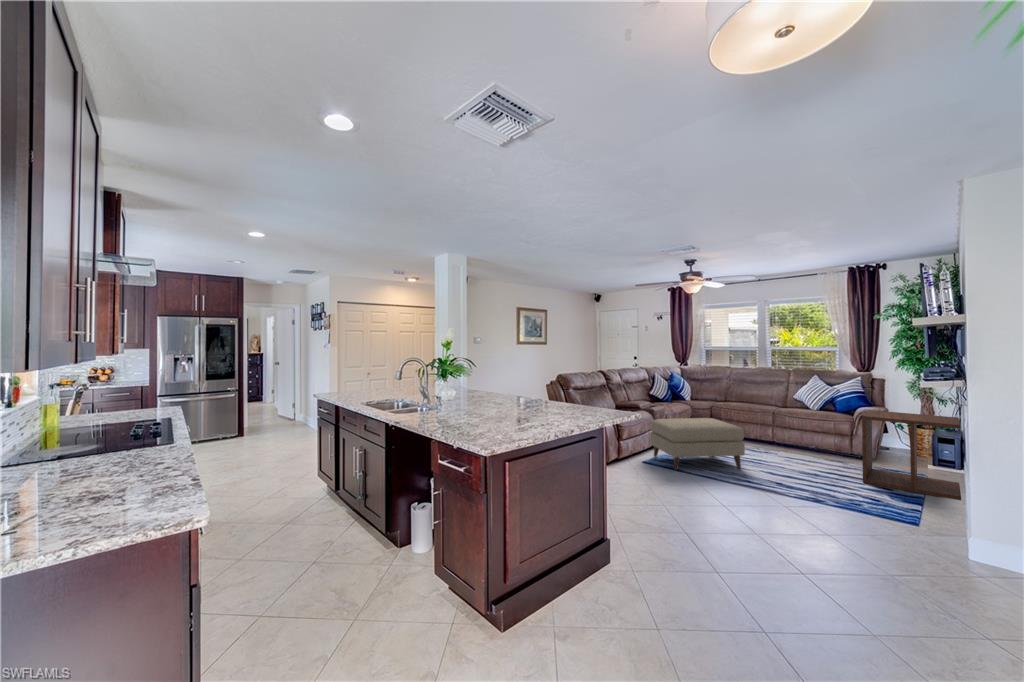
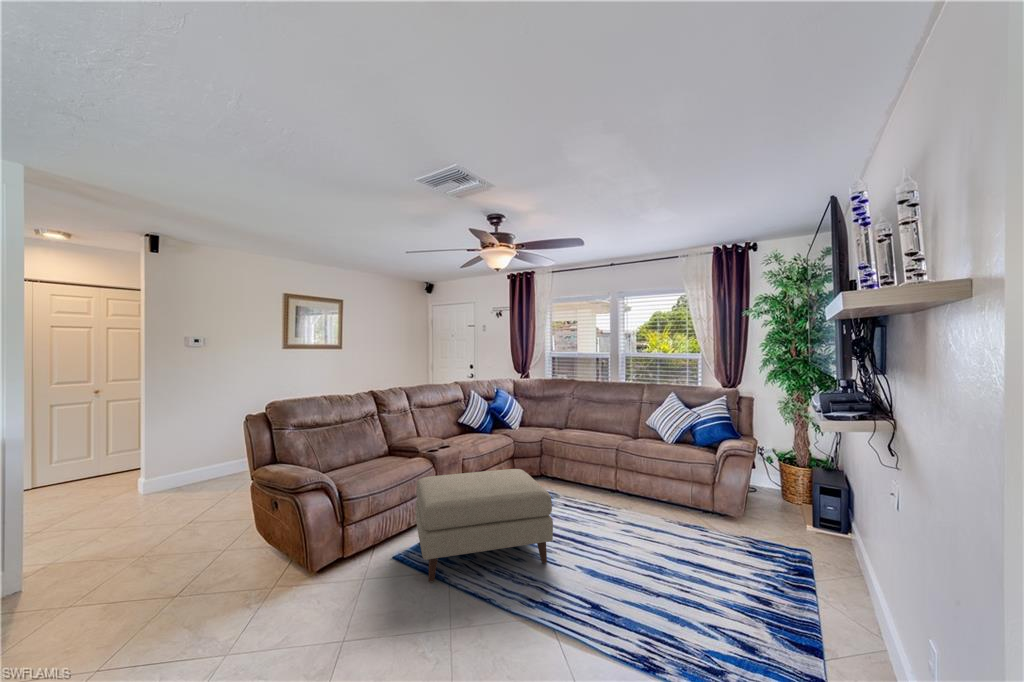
side table: present [862,410,961,500] -> none [725,454,875,630]

